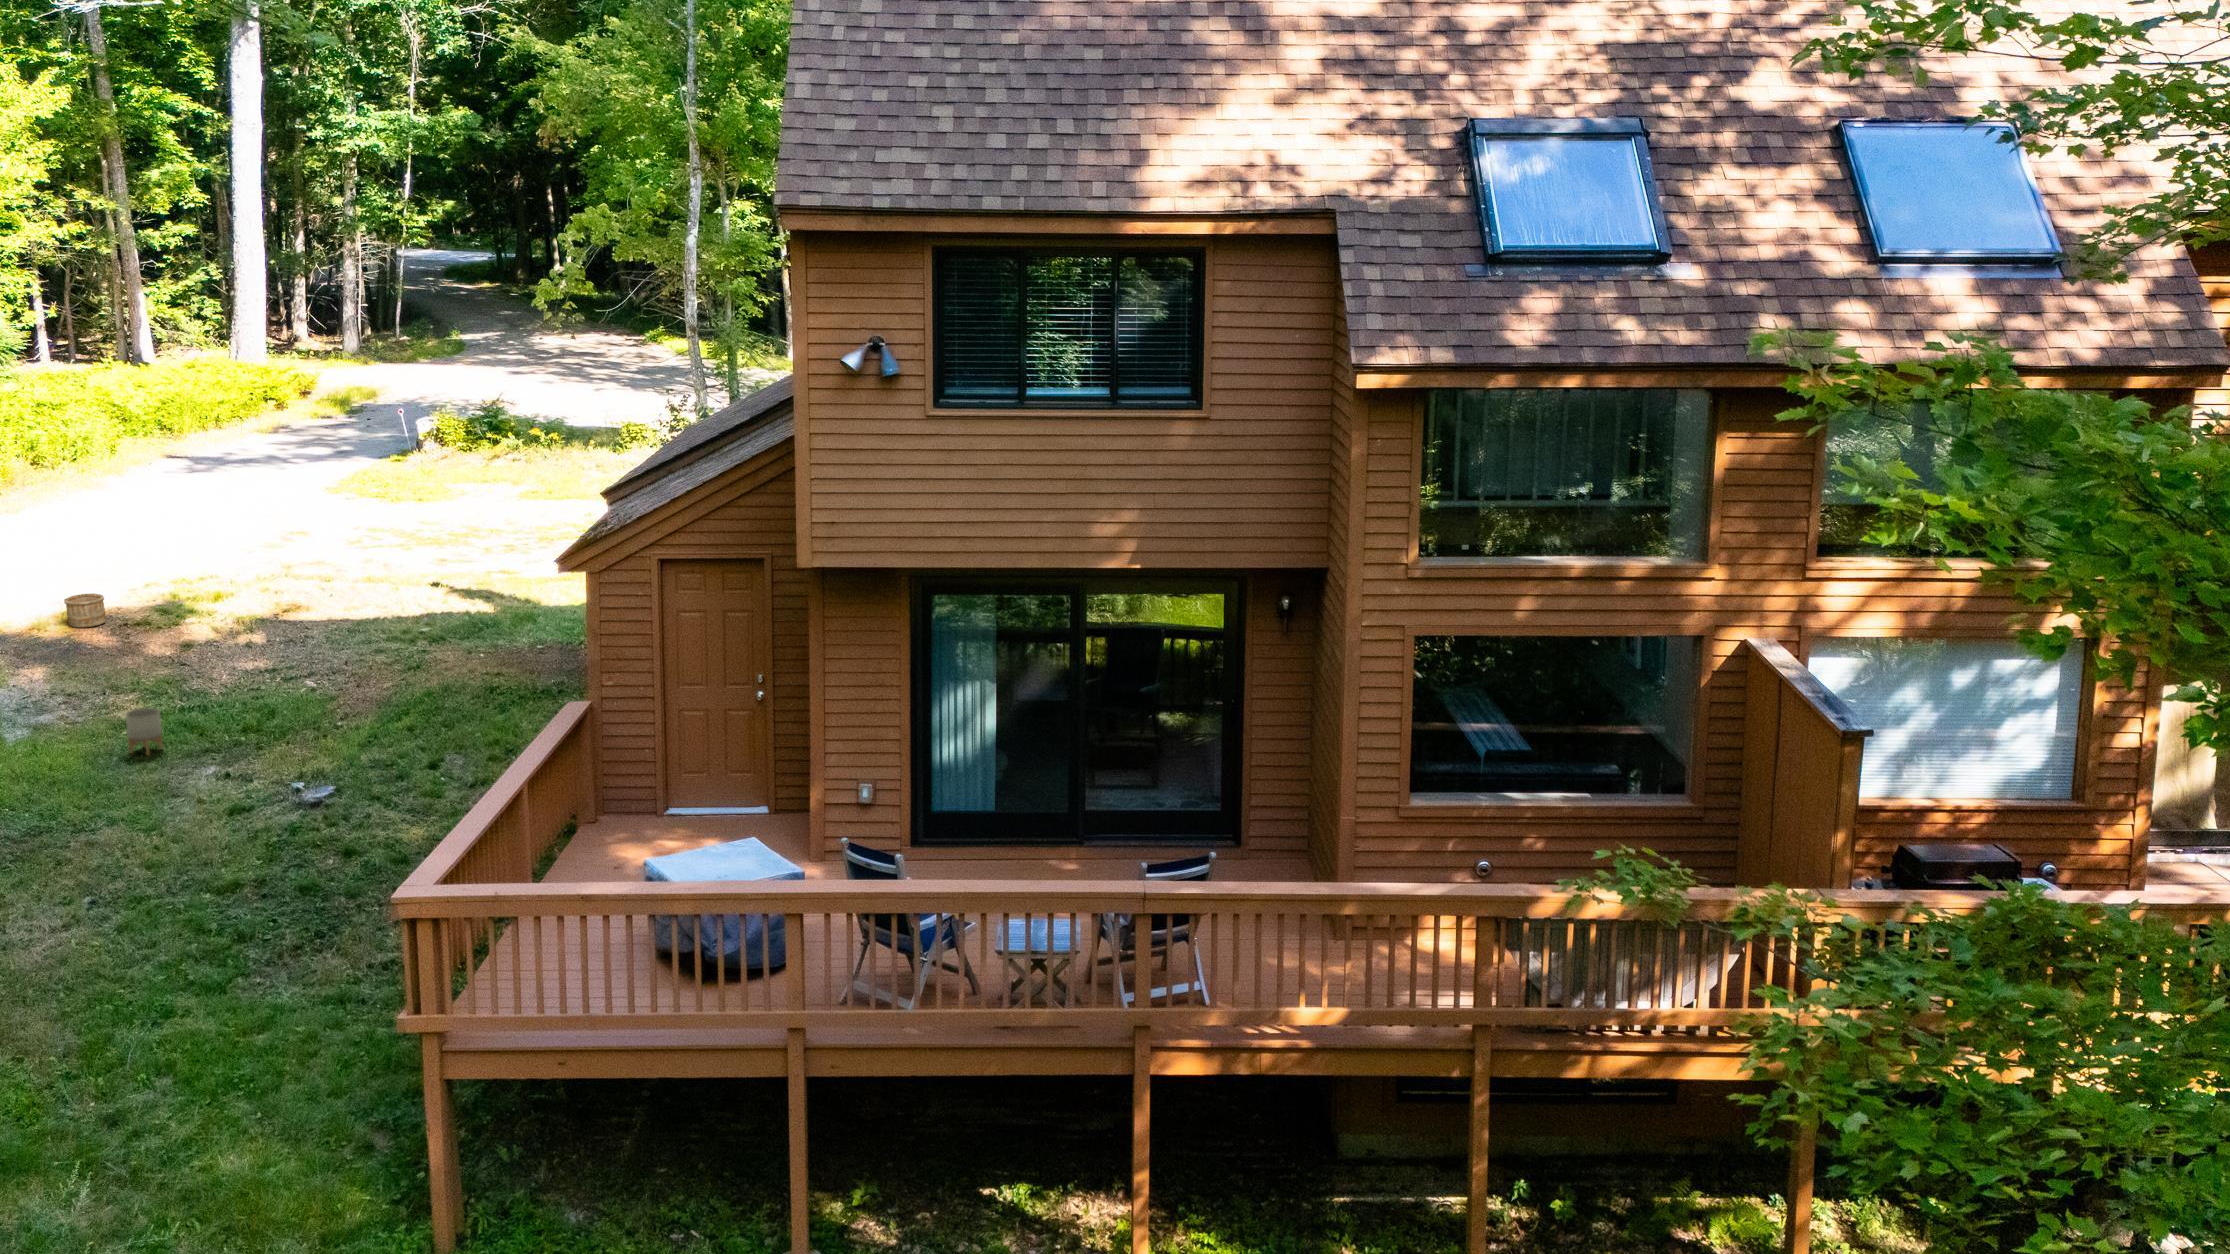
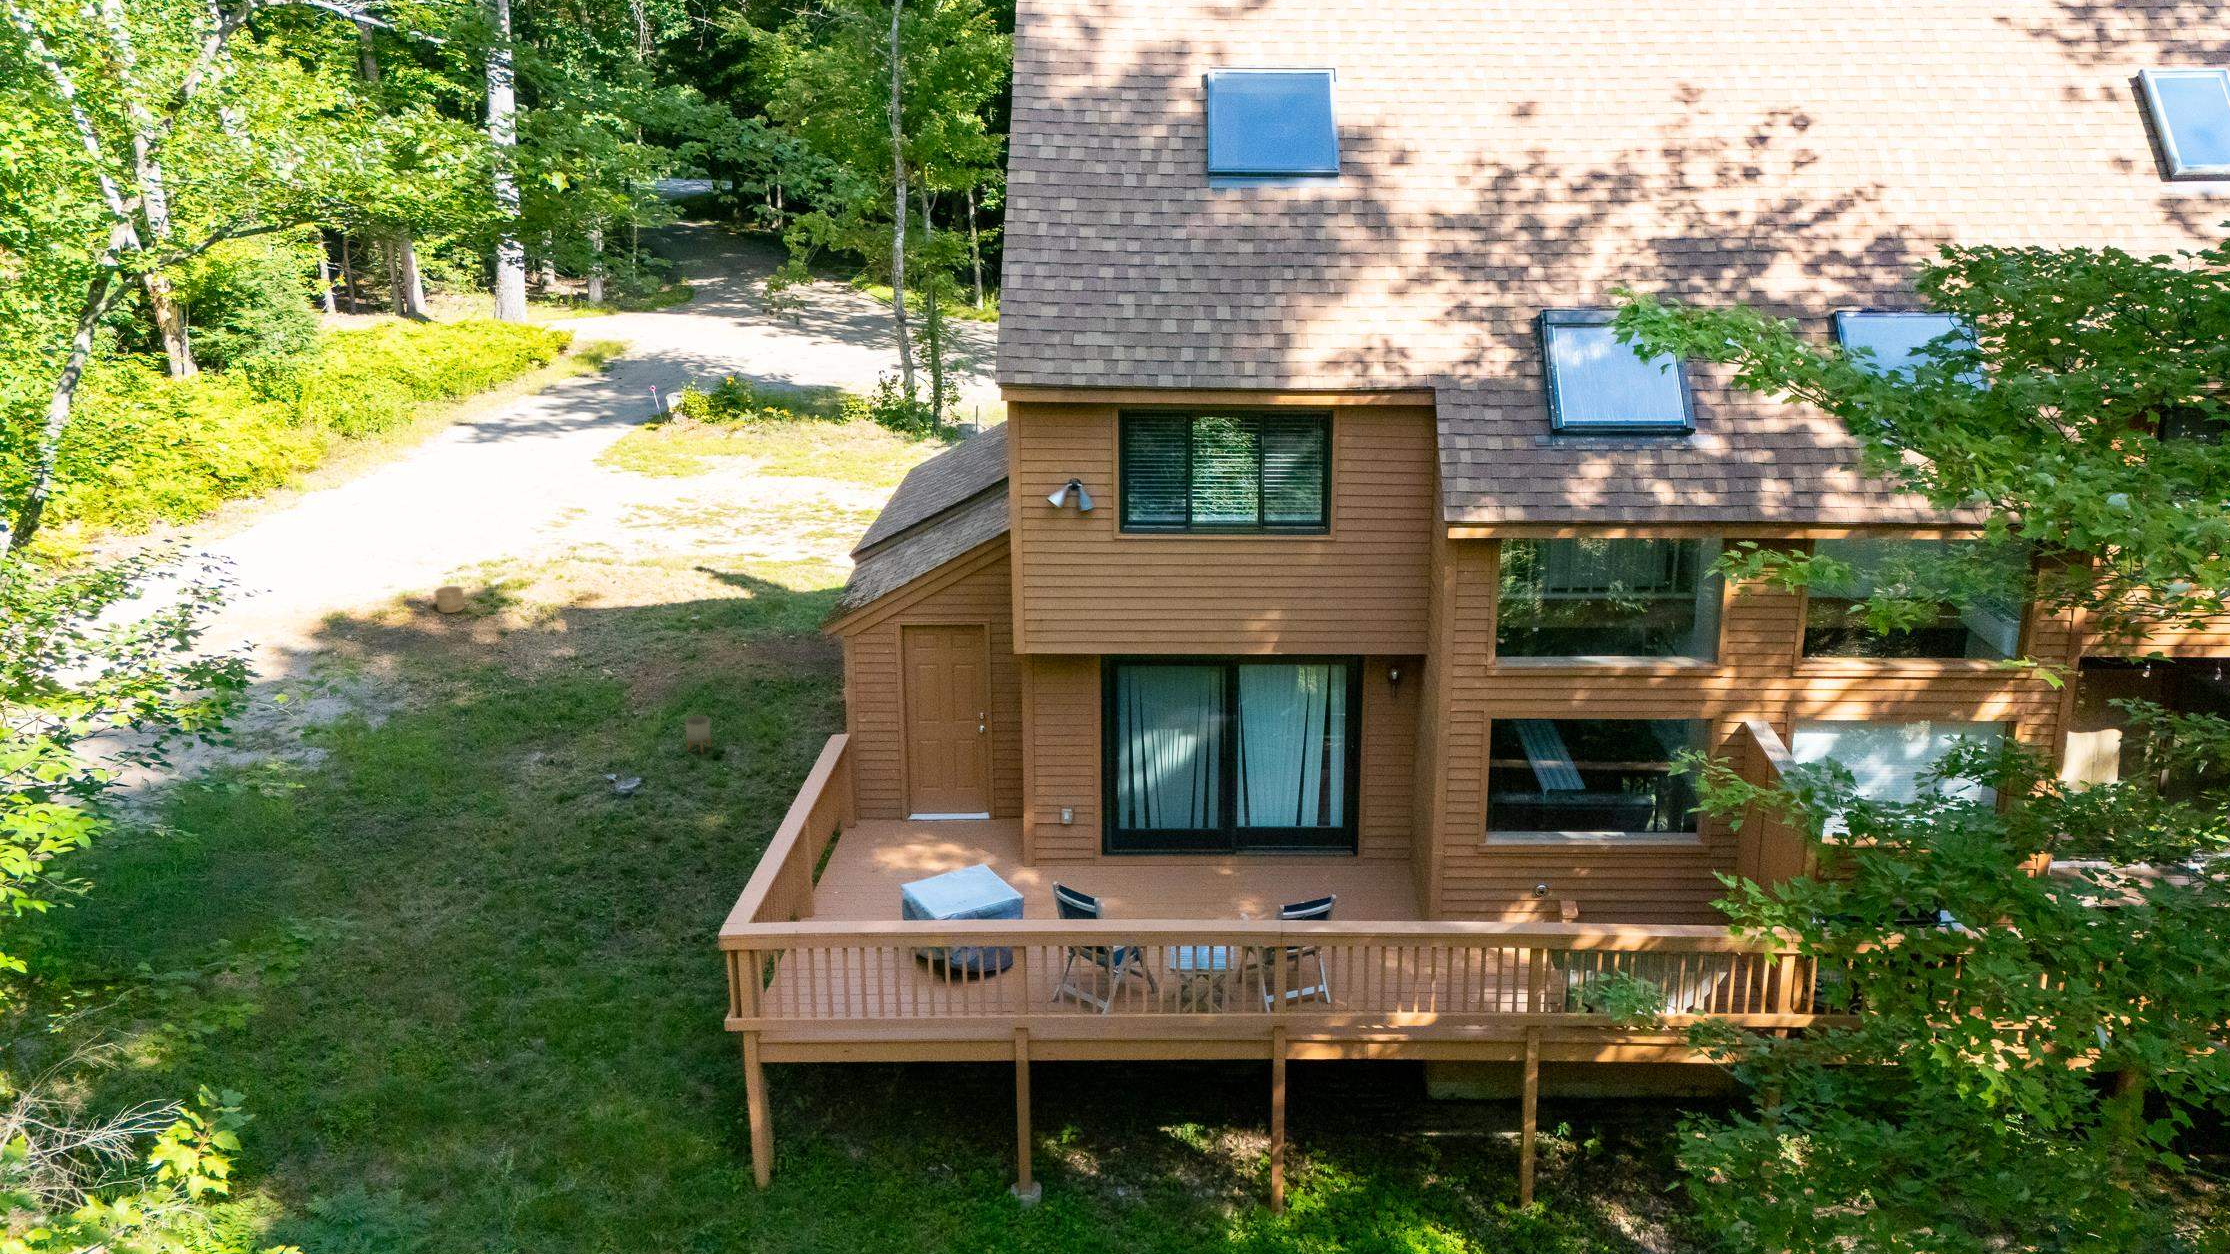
planter: present [126,708,163,755] -> present [686,716,711,751]

